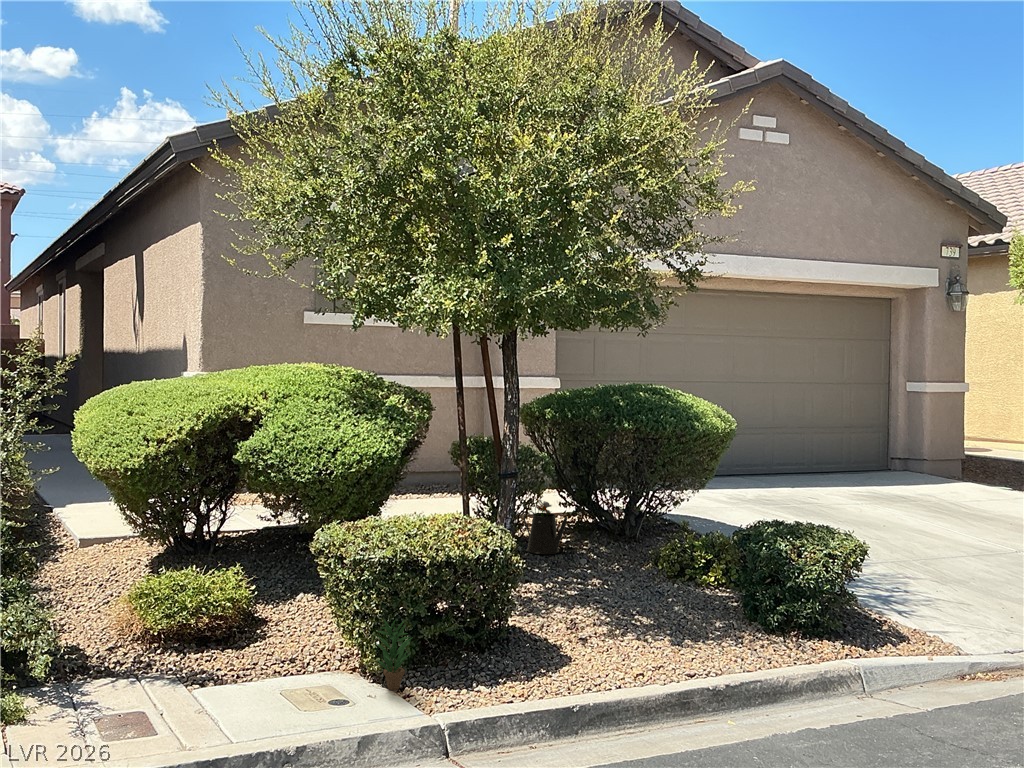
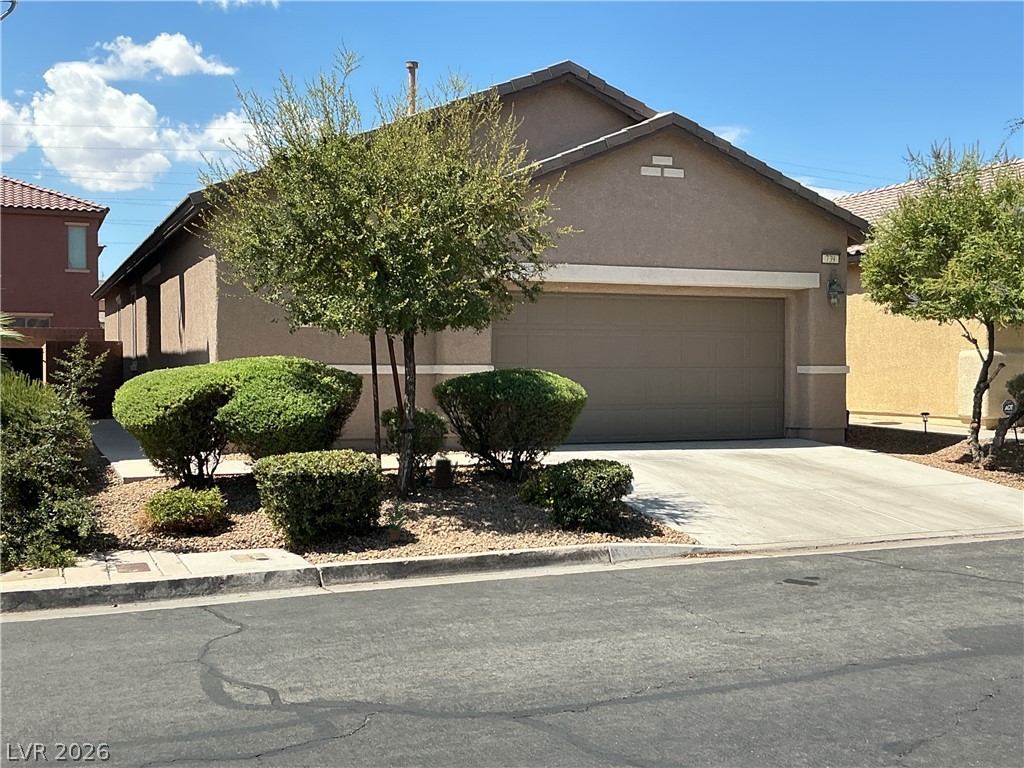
potted plant: present [376,619,412,690] -> present [384,500,406,541]

